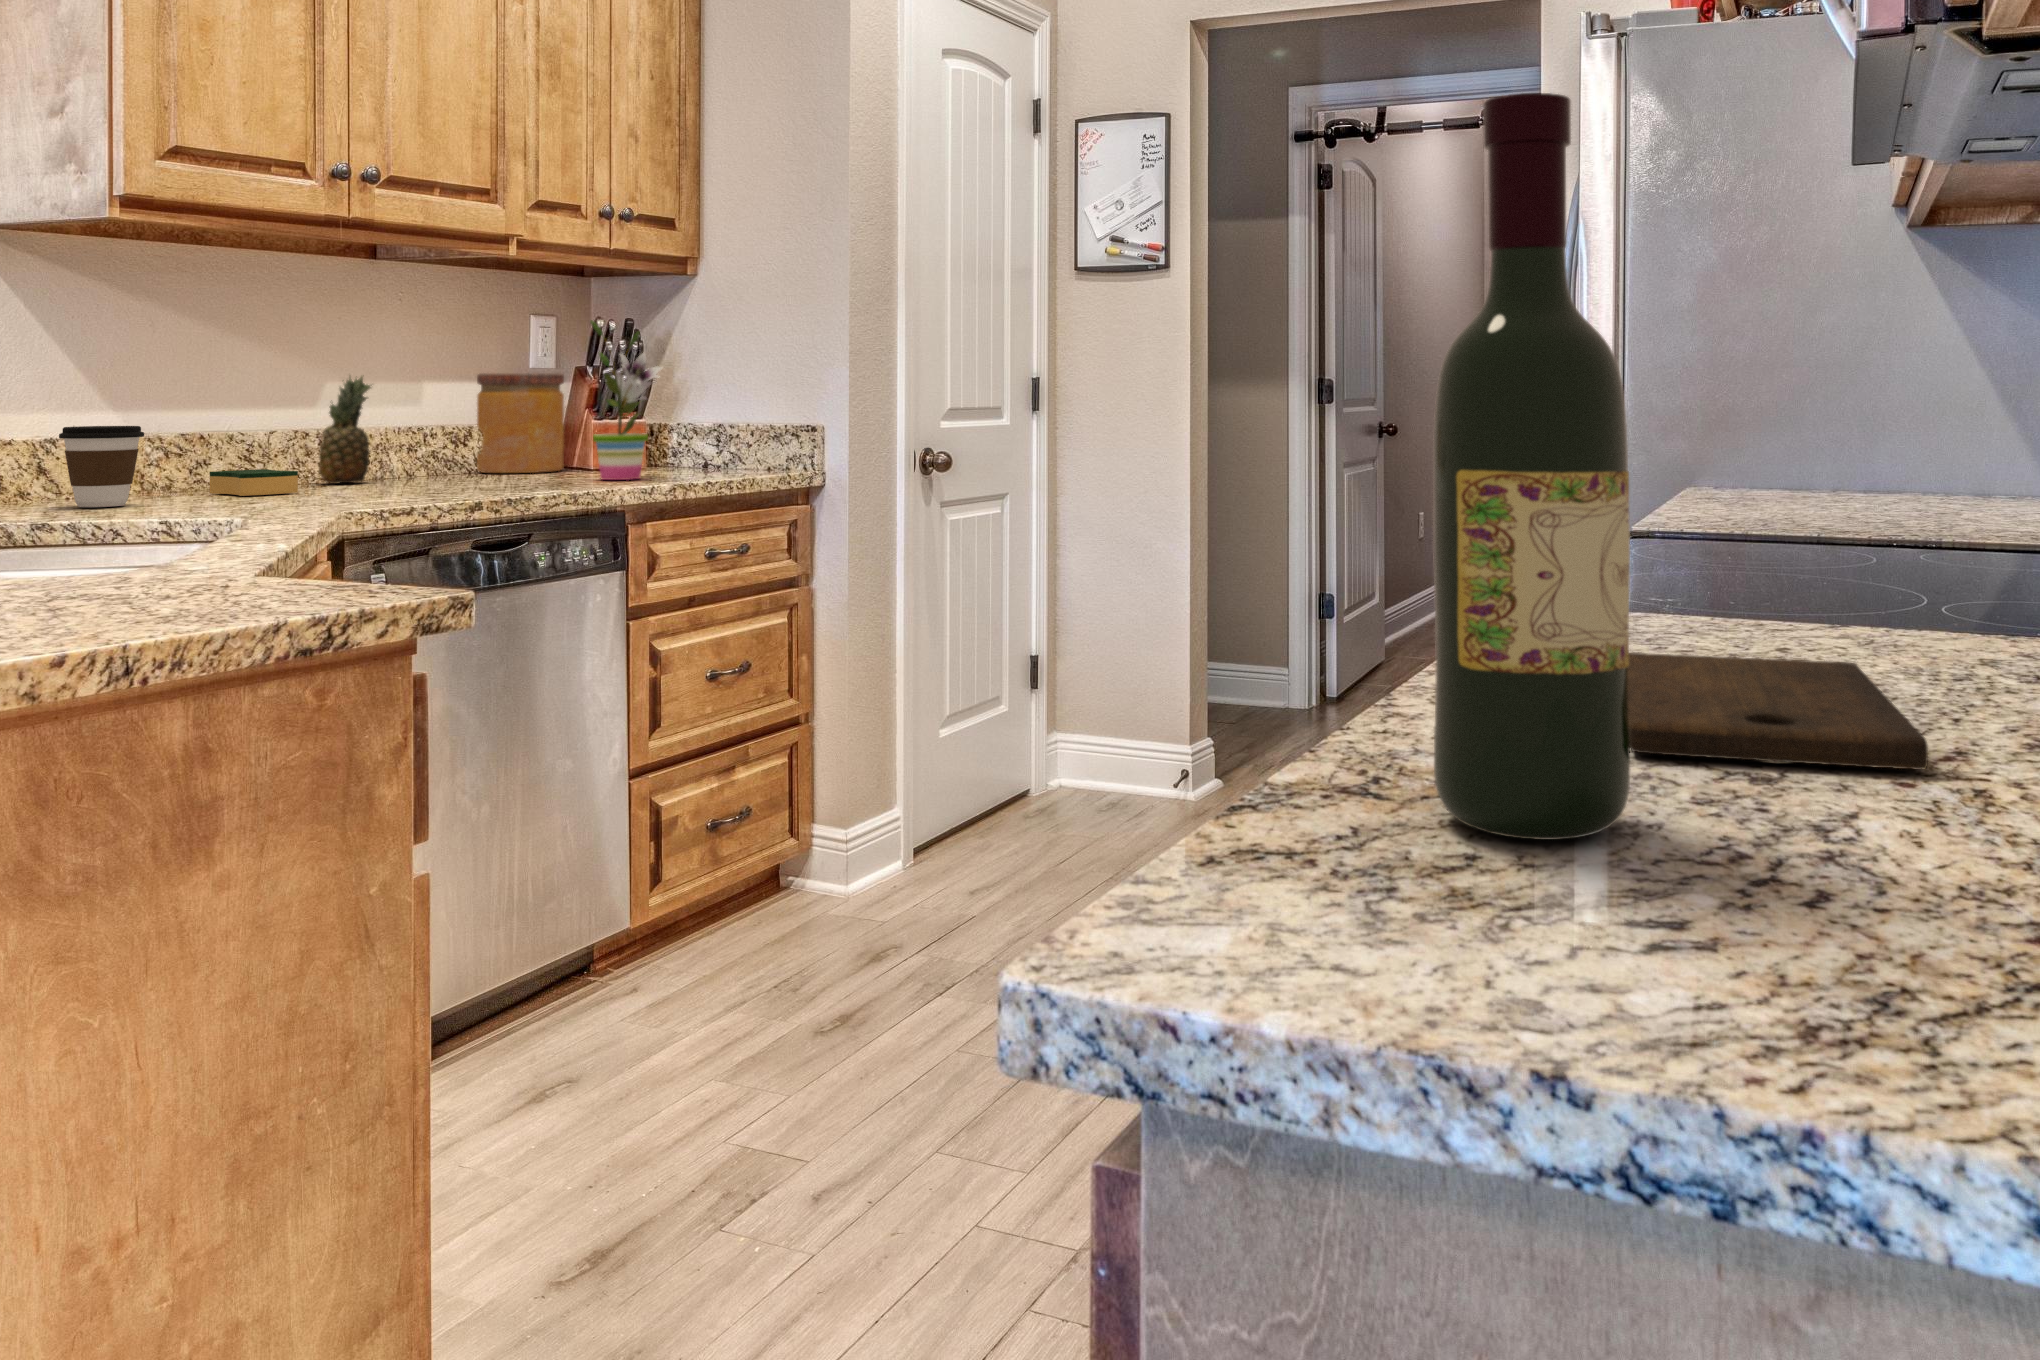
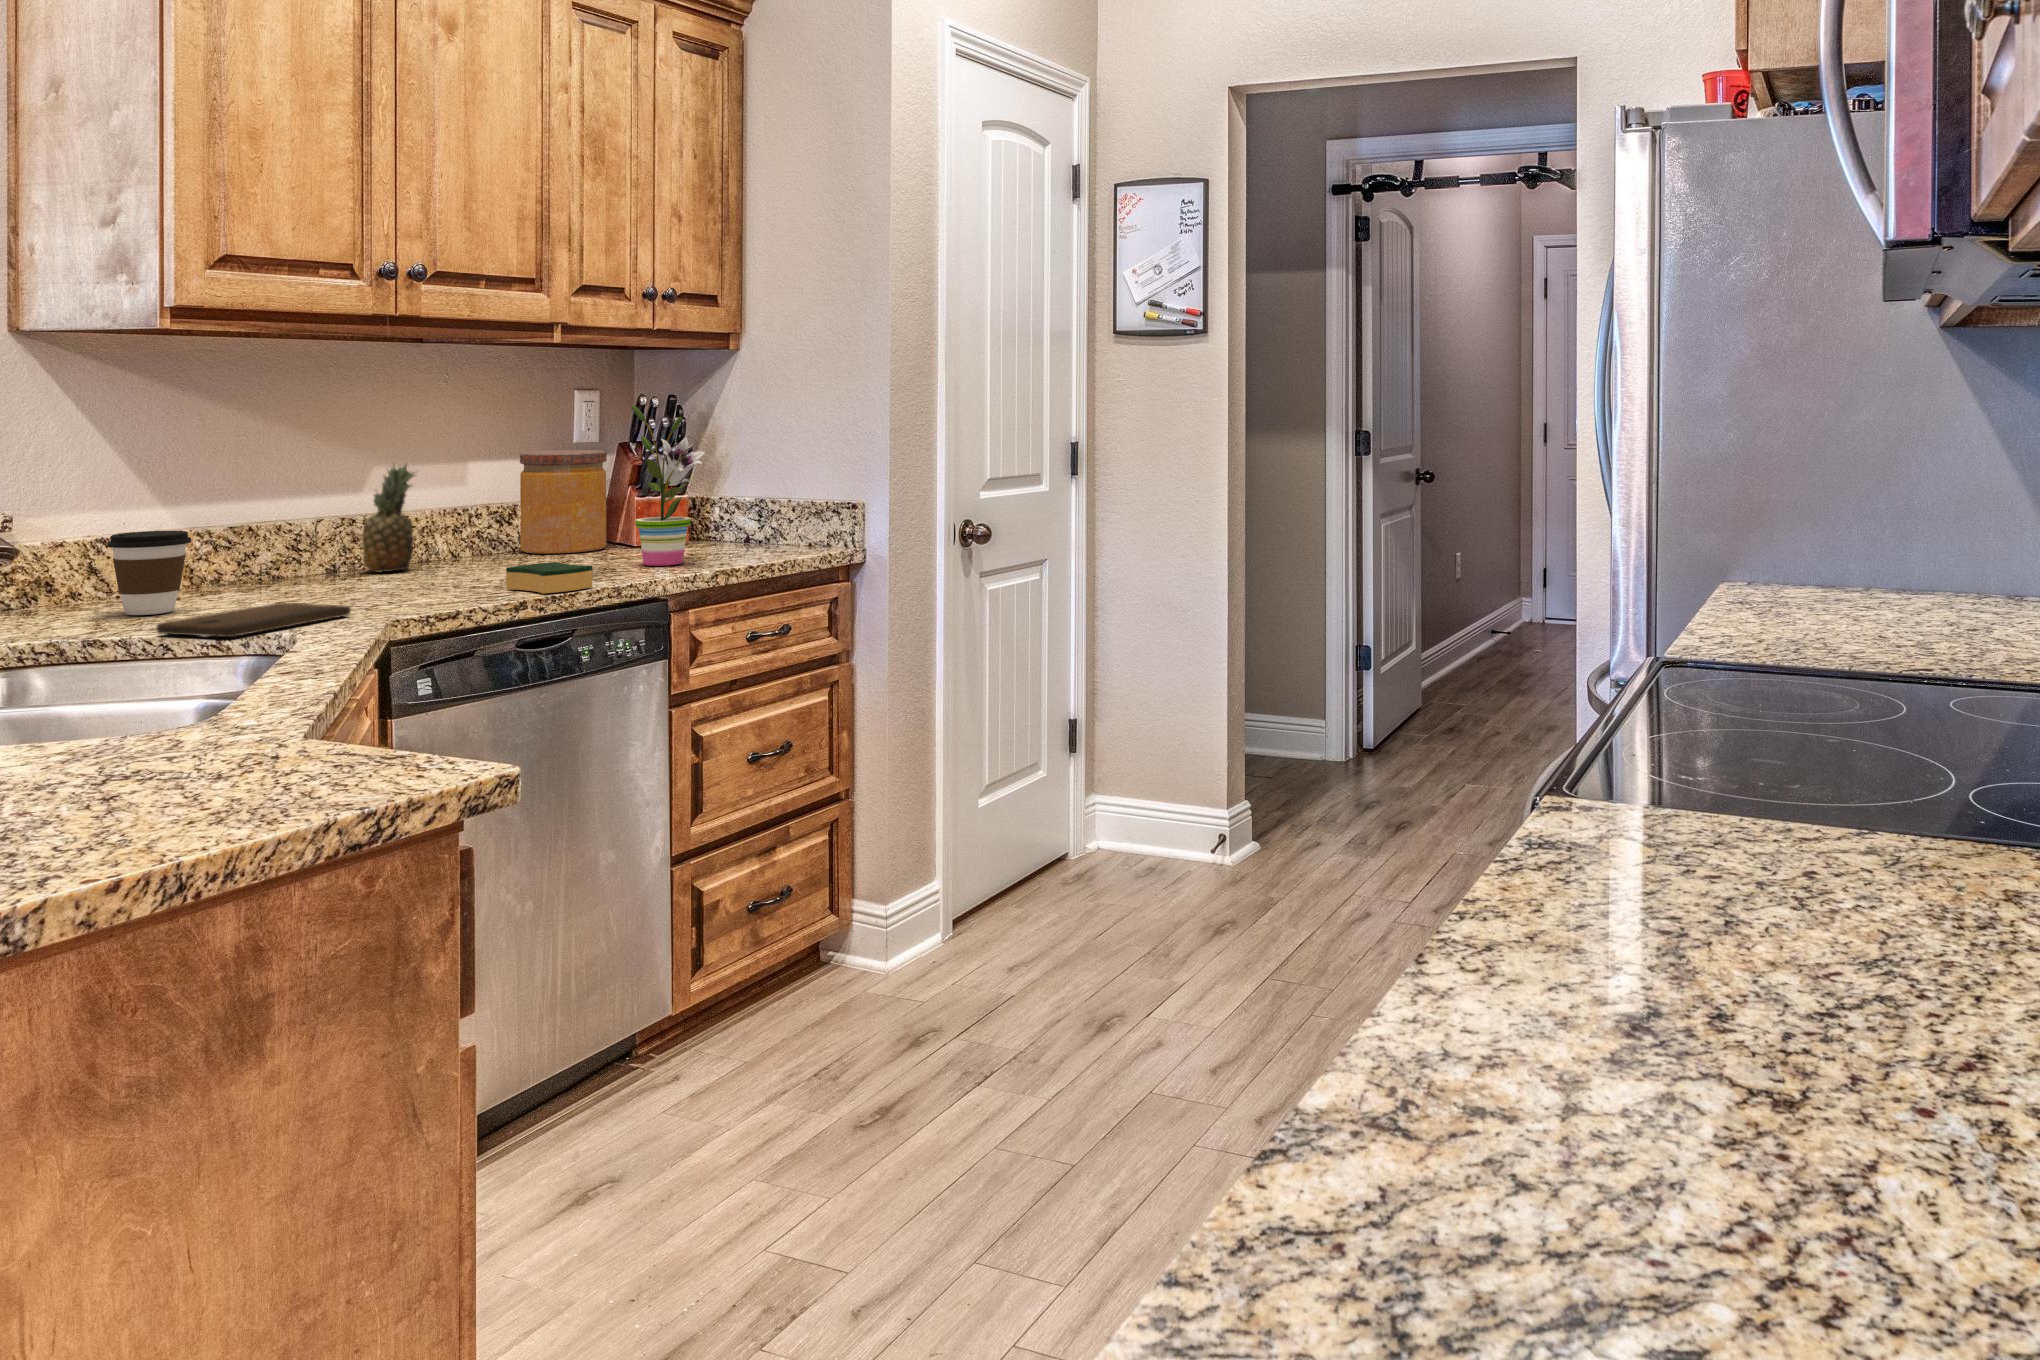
wine bottle: present [1433,93,1630,840] -> none [1459,480,1649,1221]
sponge: present [210,469,298,496] -> present [506,562,592,594]
cutting board: present [1628,653,1928,770] -> present [156,603,351,637]

